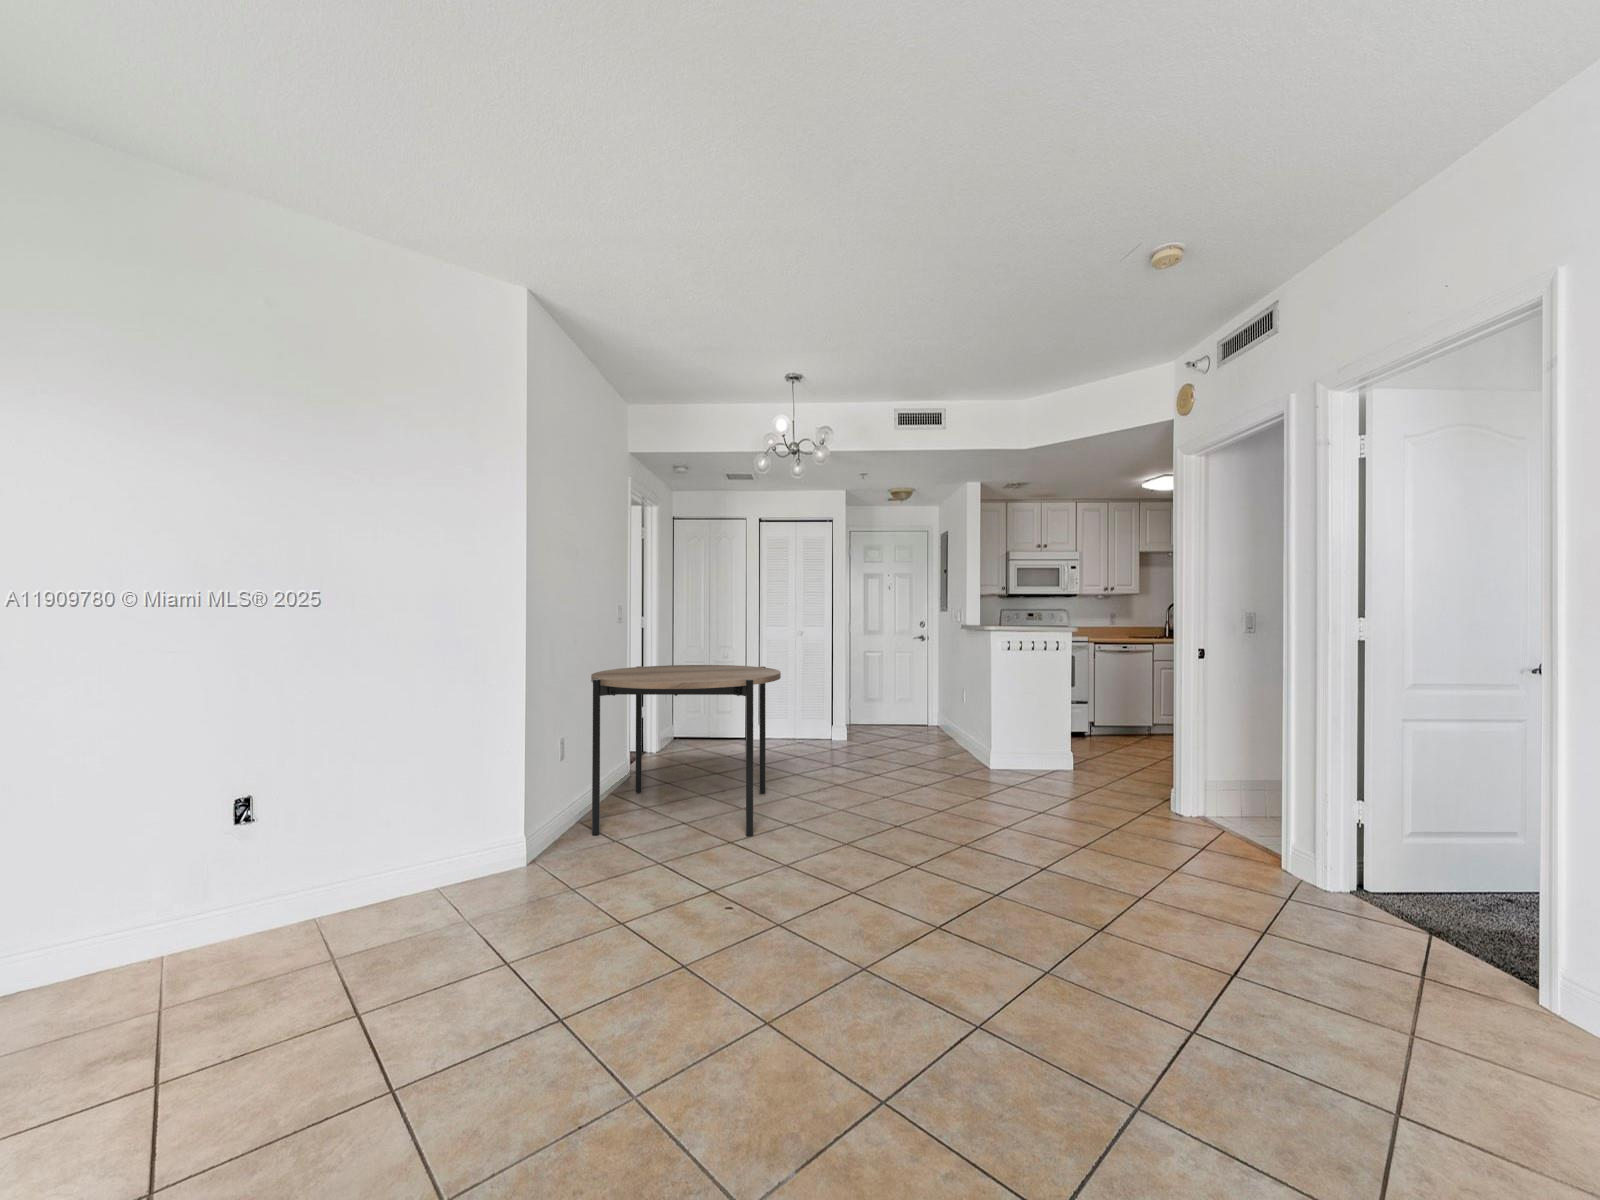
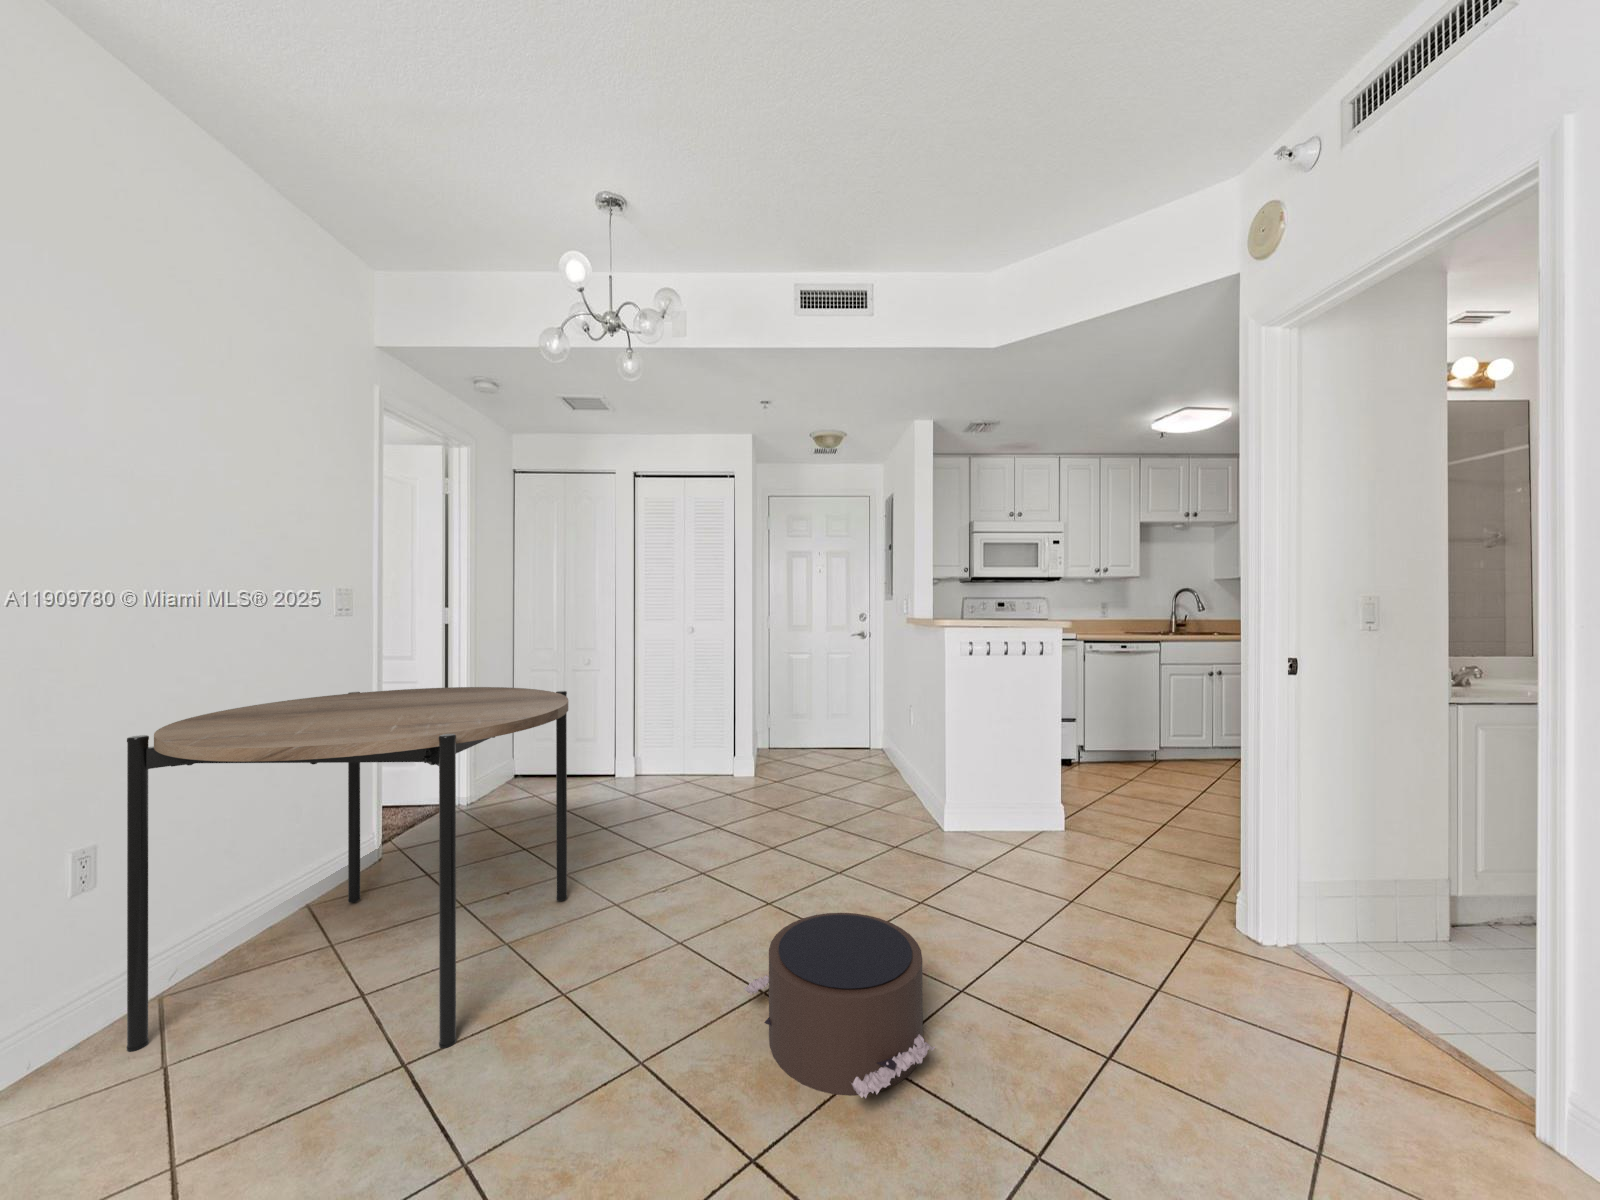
pouf: none [895,781,1000,850] -> present [744,913,935,1099]

